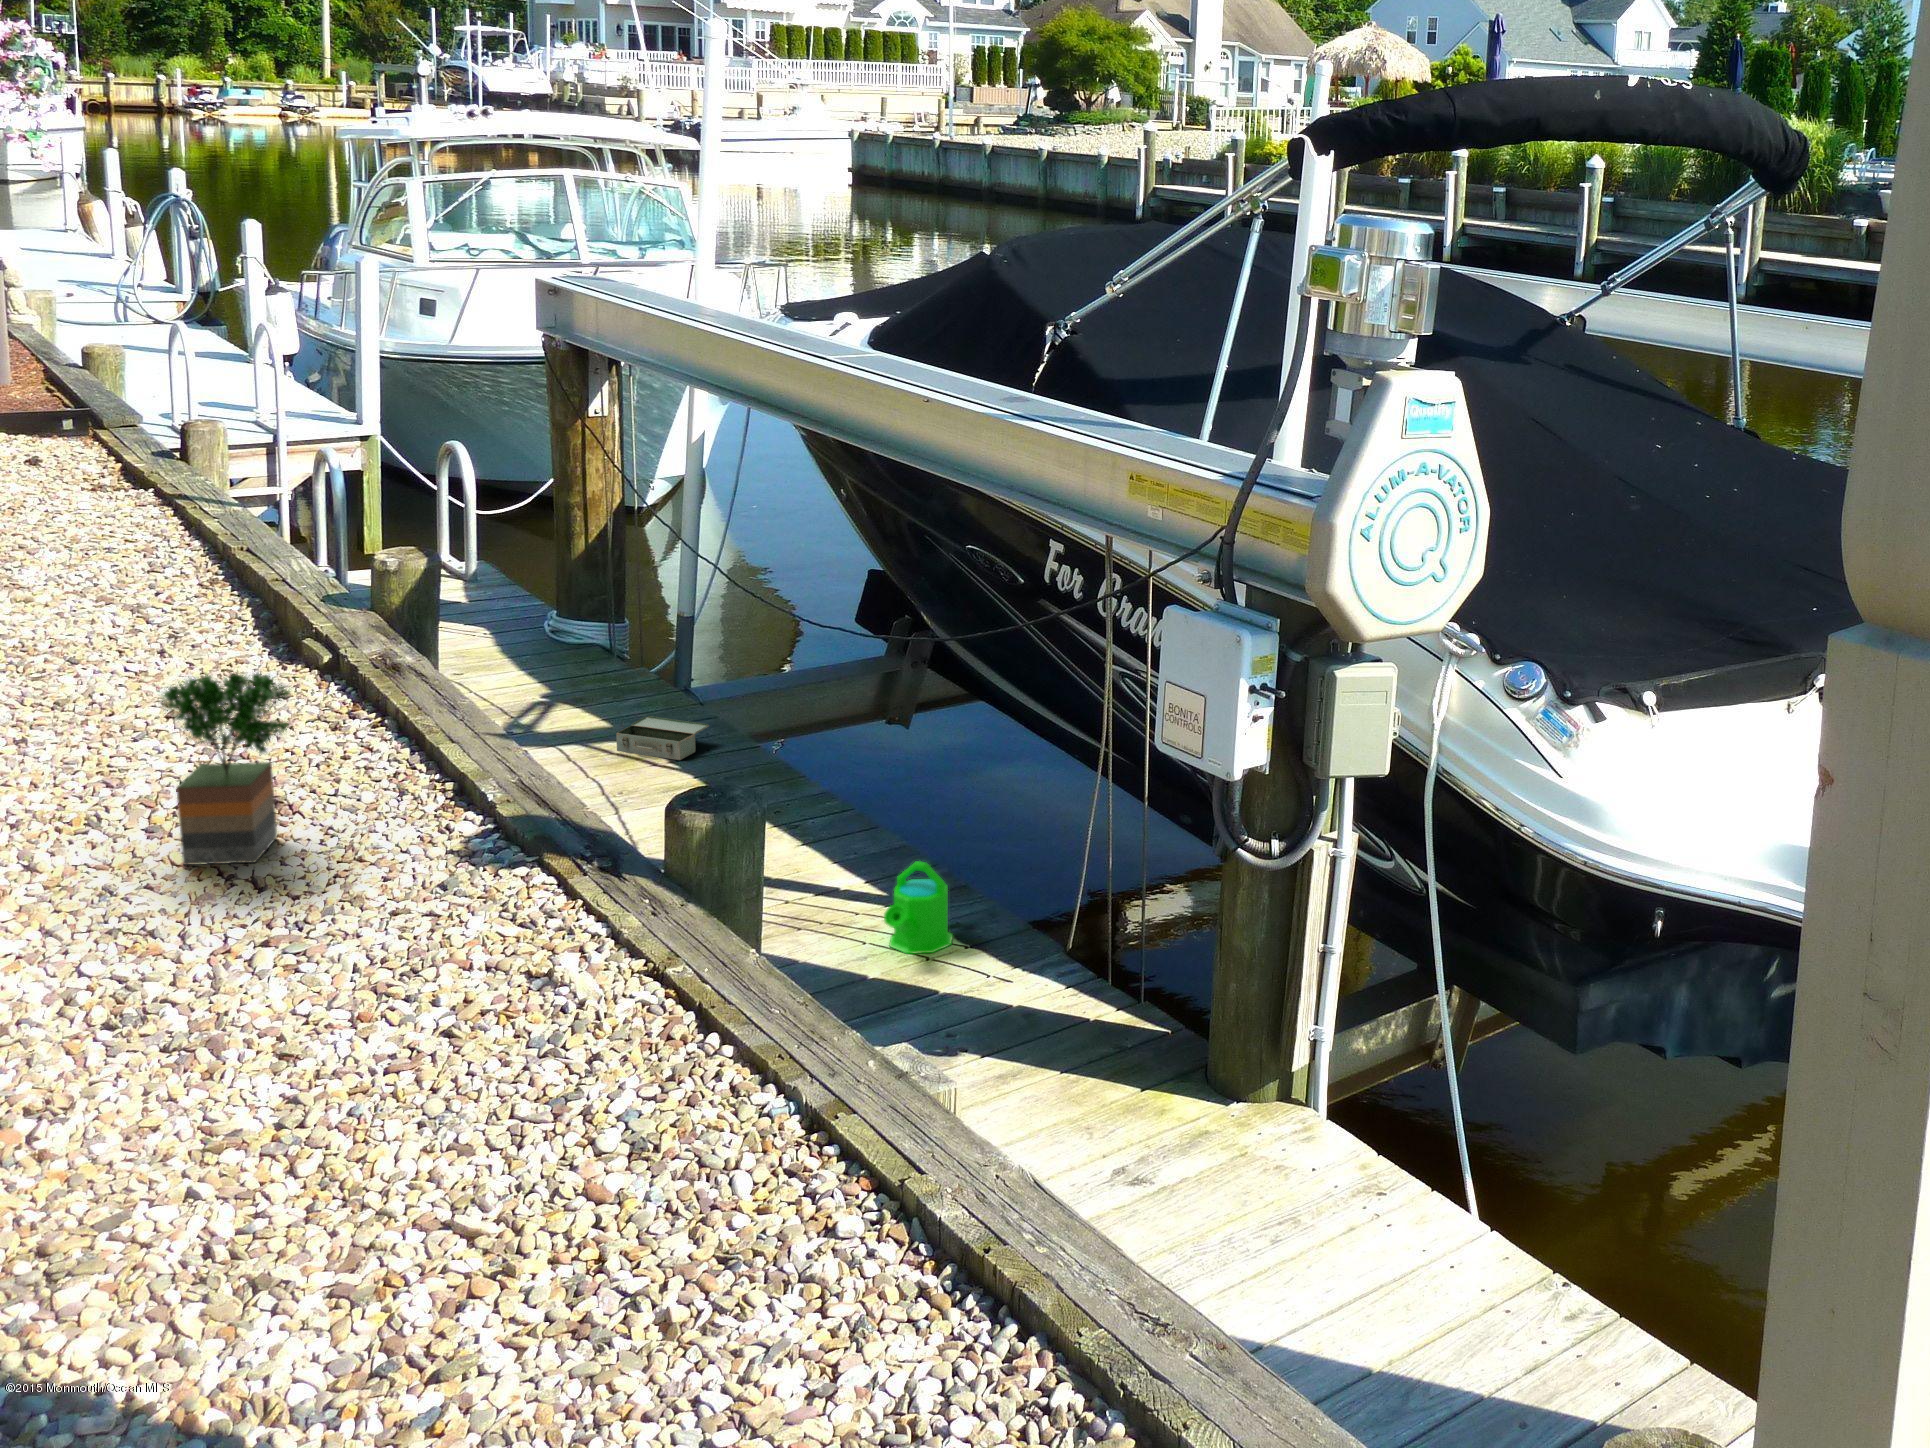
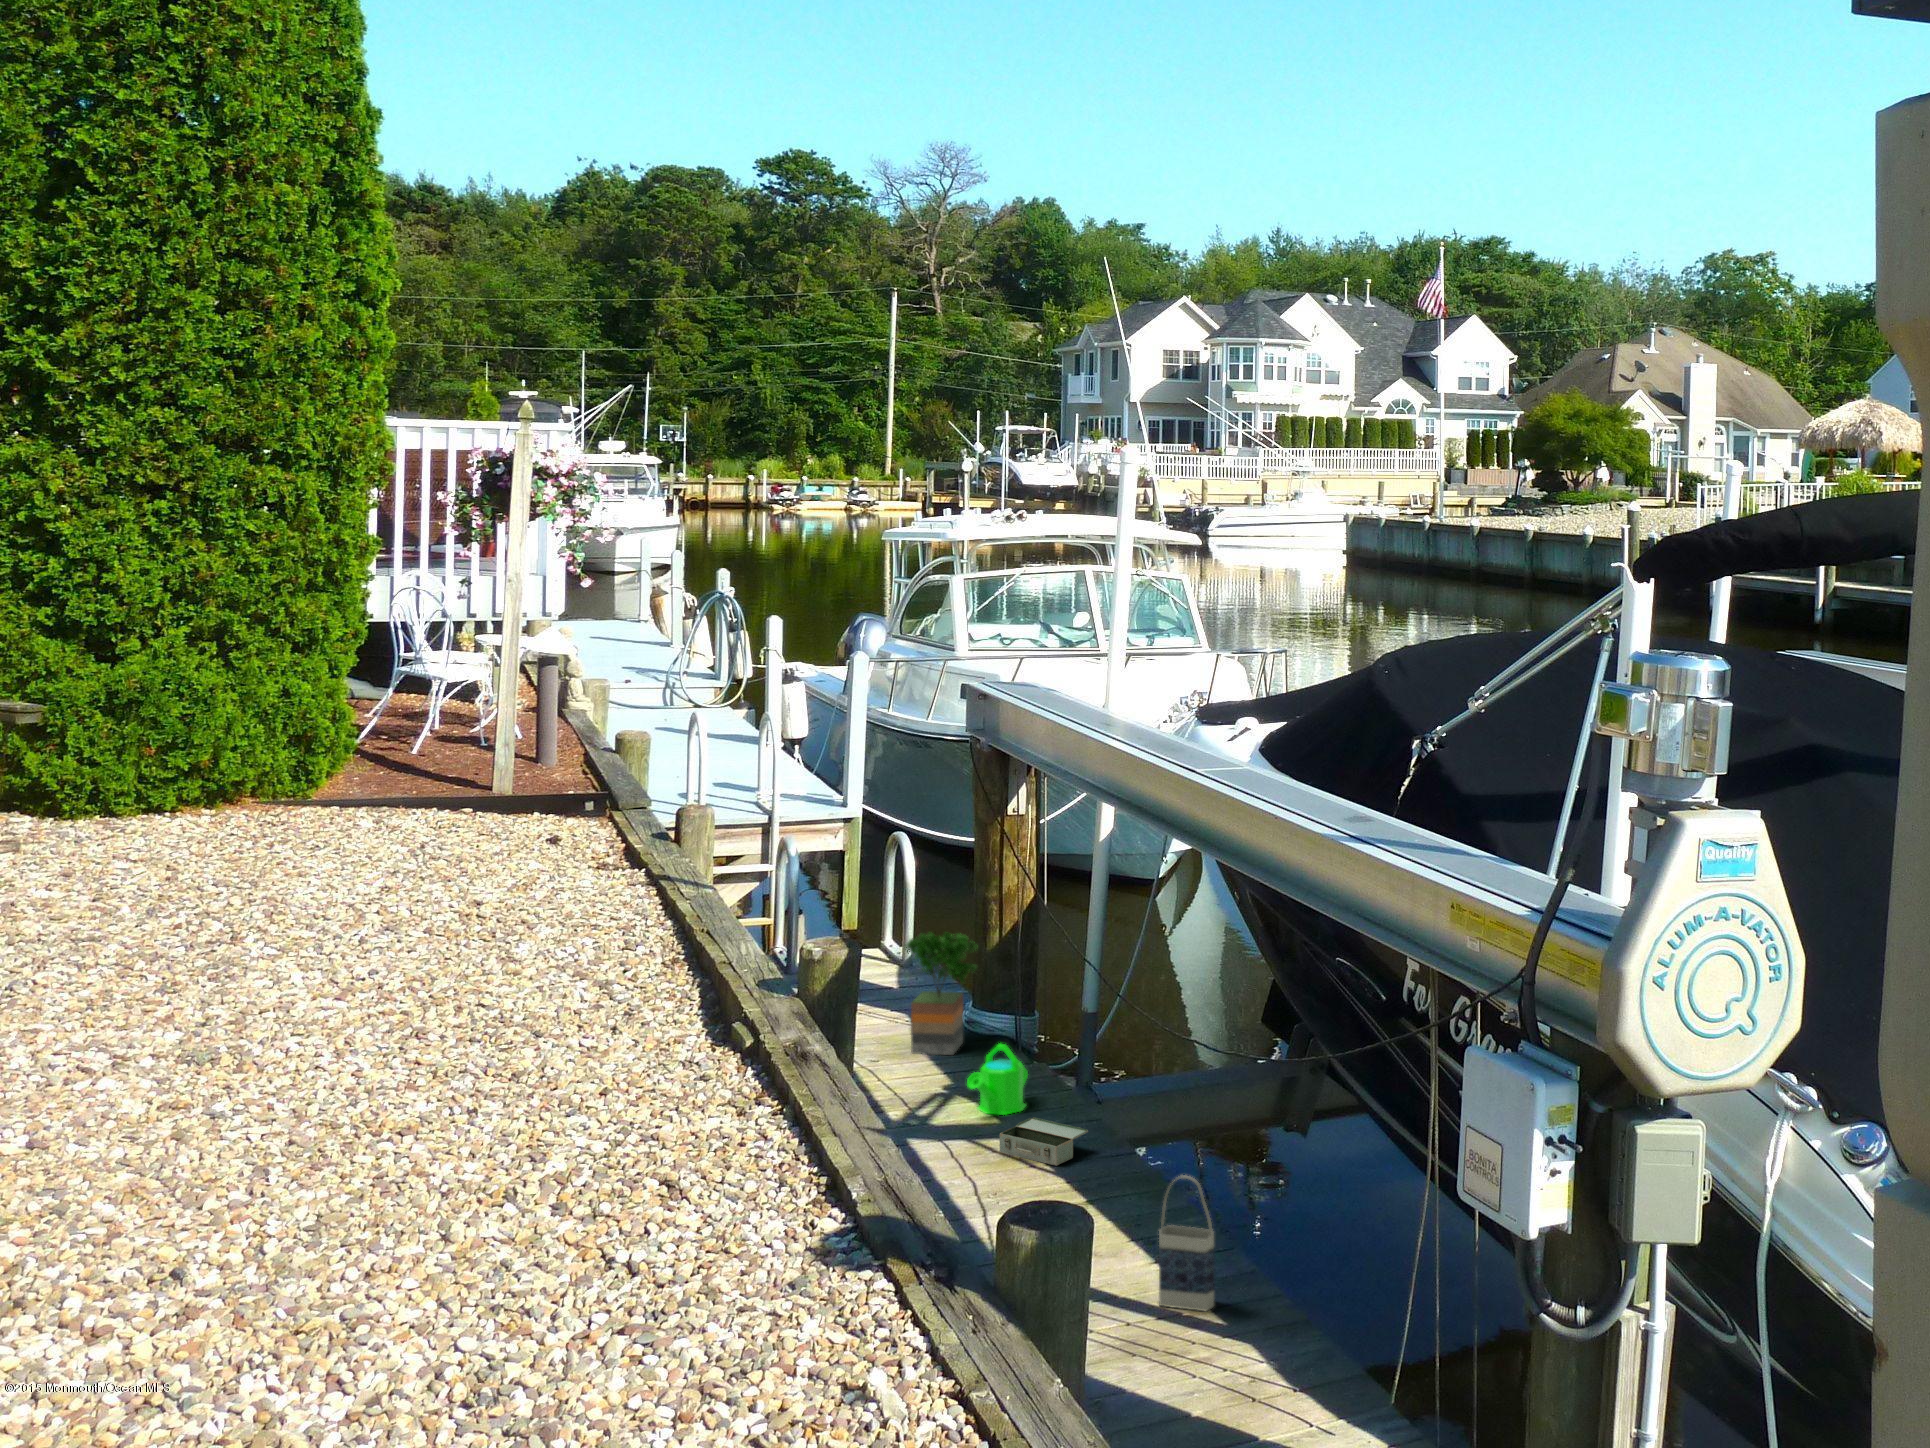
potted tree: present [161,673,290,865] -> present [905,932,976,1055]
bag: none [807,757,865,883] -> present [1159,1175,1214,1311]
watering can: present [884,861,953,954] -> present [967,1044,1028,1115]

